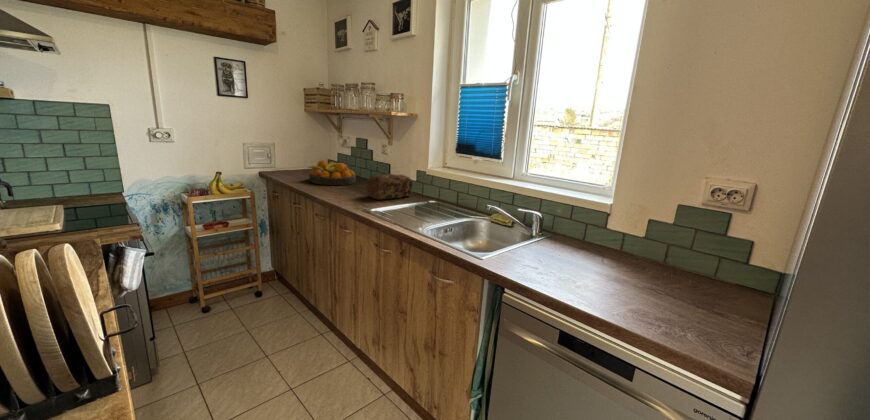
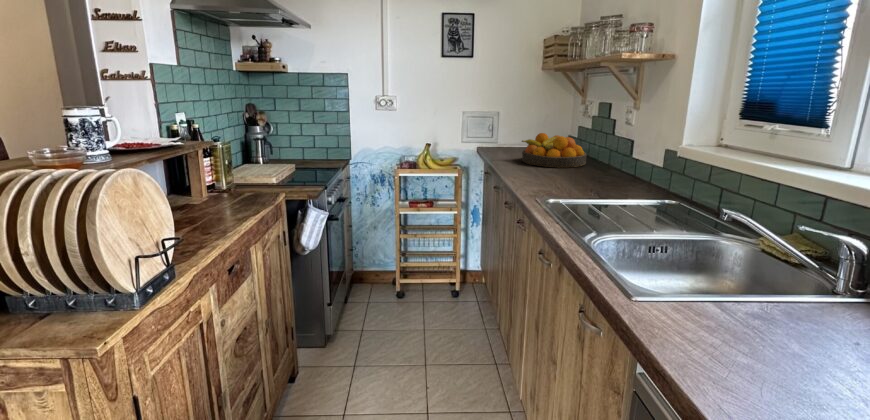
bread loaf: present [366,174,412,200] -> none [574,153,651,190]

